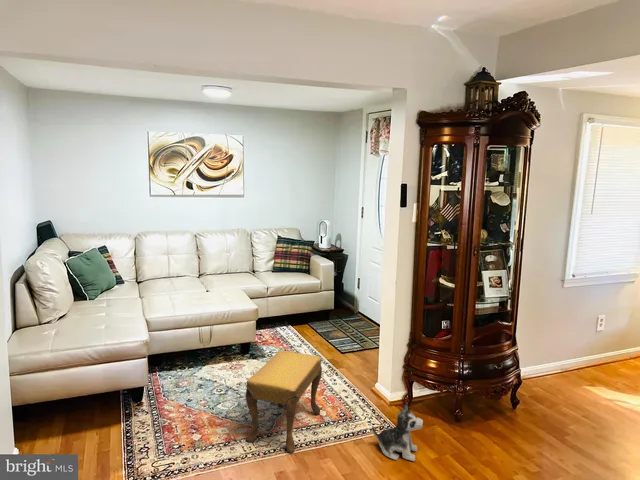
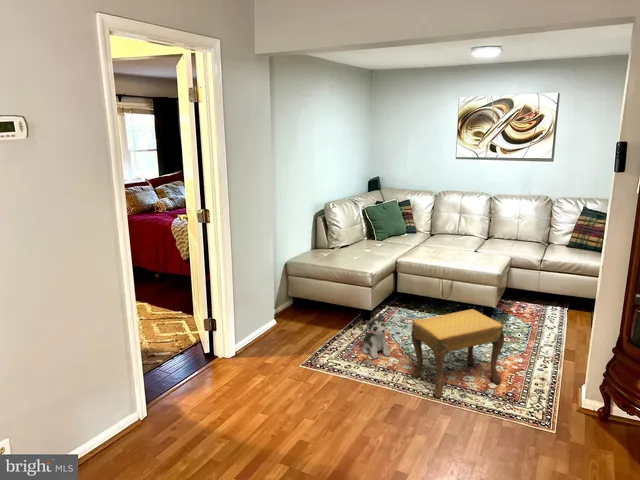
plush toy: present [372,403,423,461] -> present [362,313,391,359]

